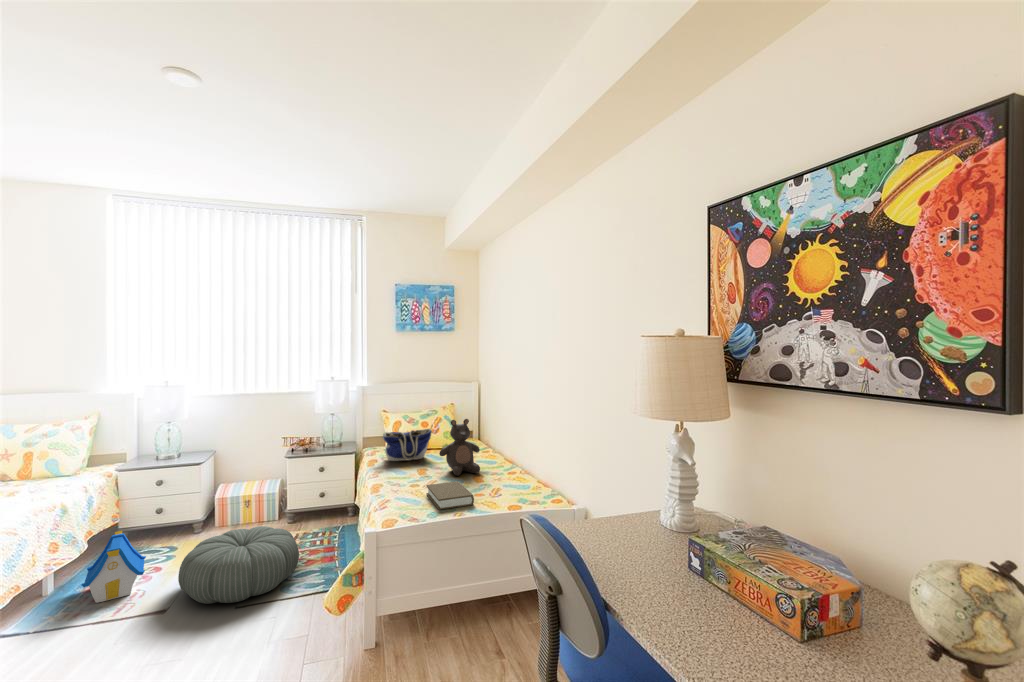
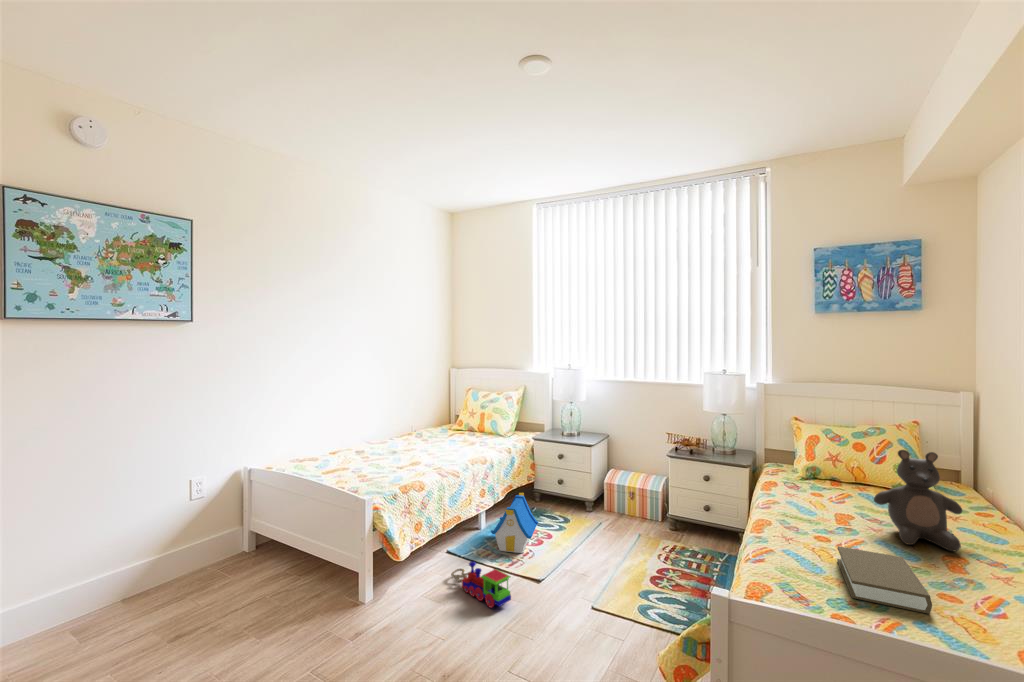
tote bag: present [382,429,432,461] -> none [782,449,866,497]
pouf: present [178,526,299,604] -> none [551,522,663,605]
toy train: none [35,612,141,658] -> present [451,561,511,608]

